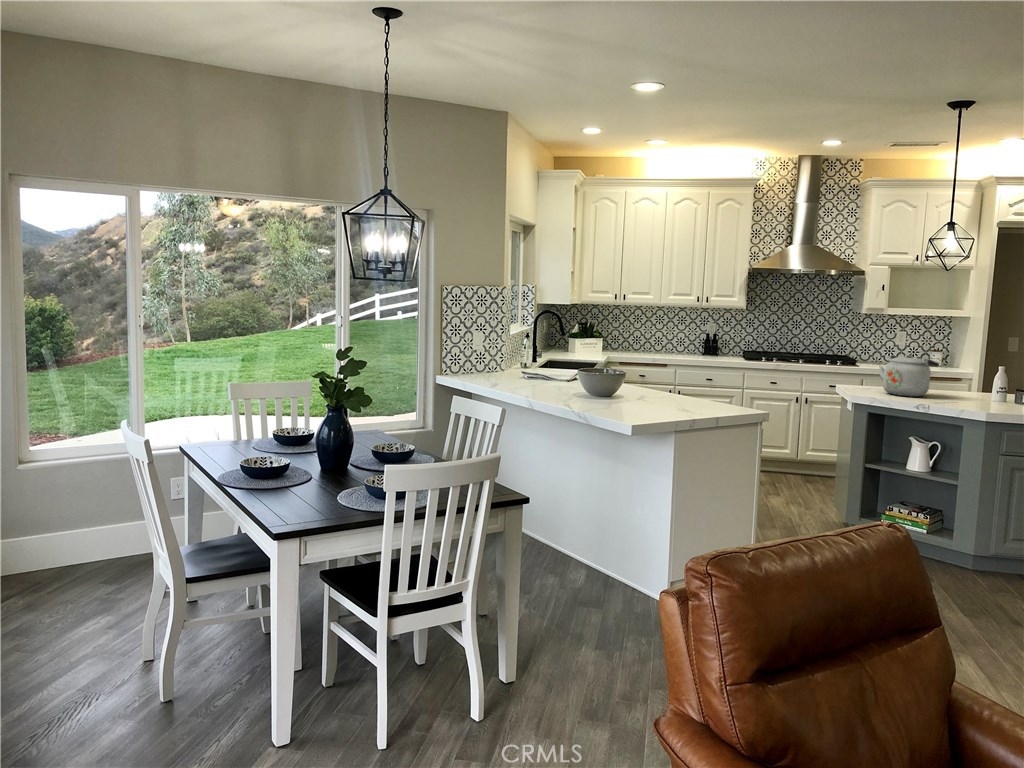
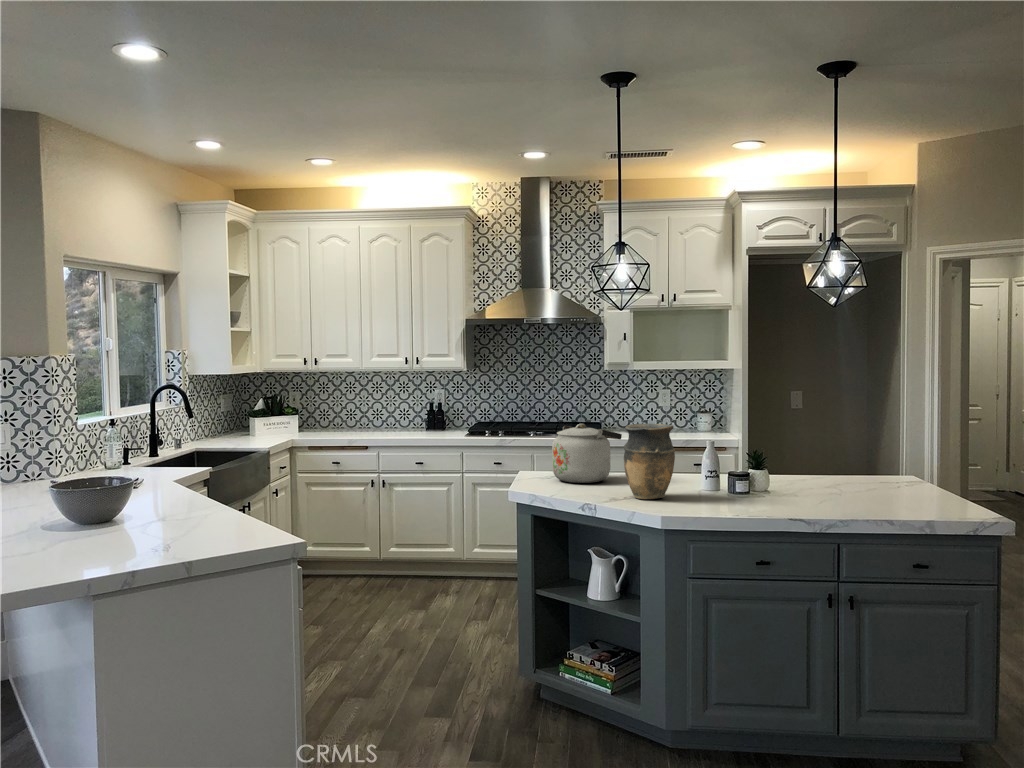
vase: none [960,356,1002,408] -> present [624,423,675,499]

